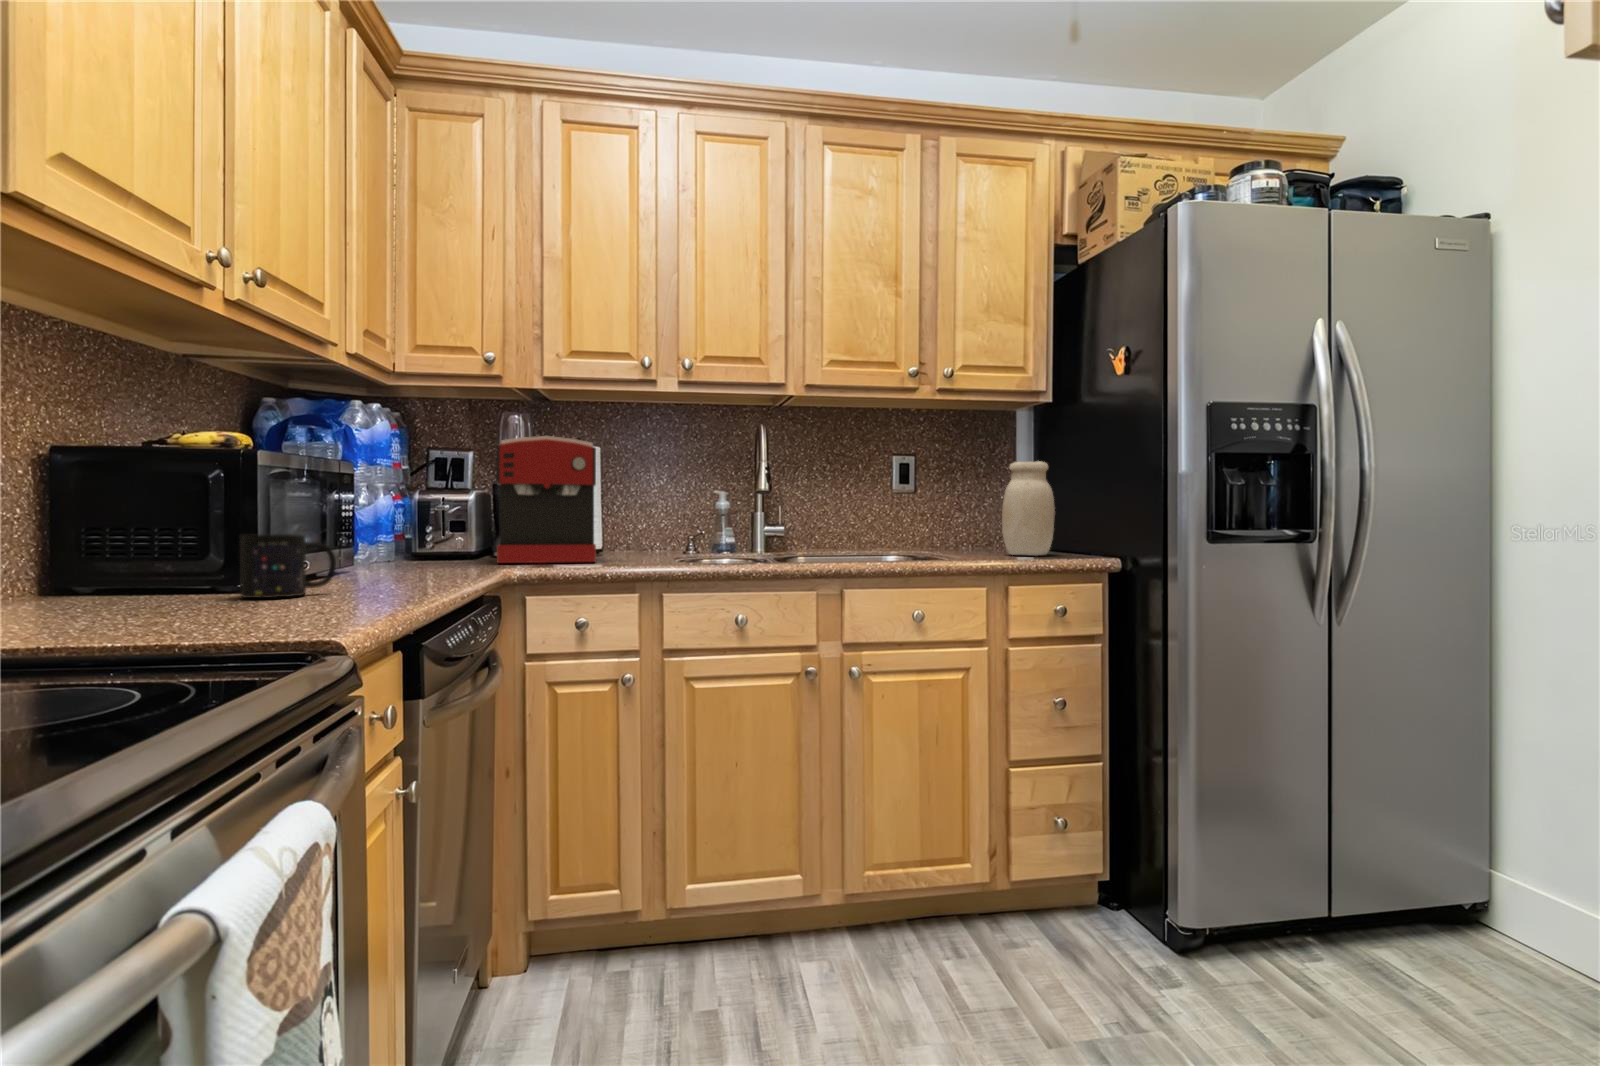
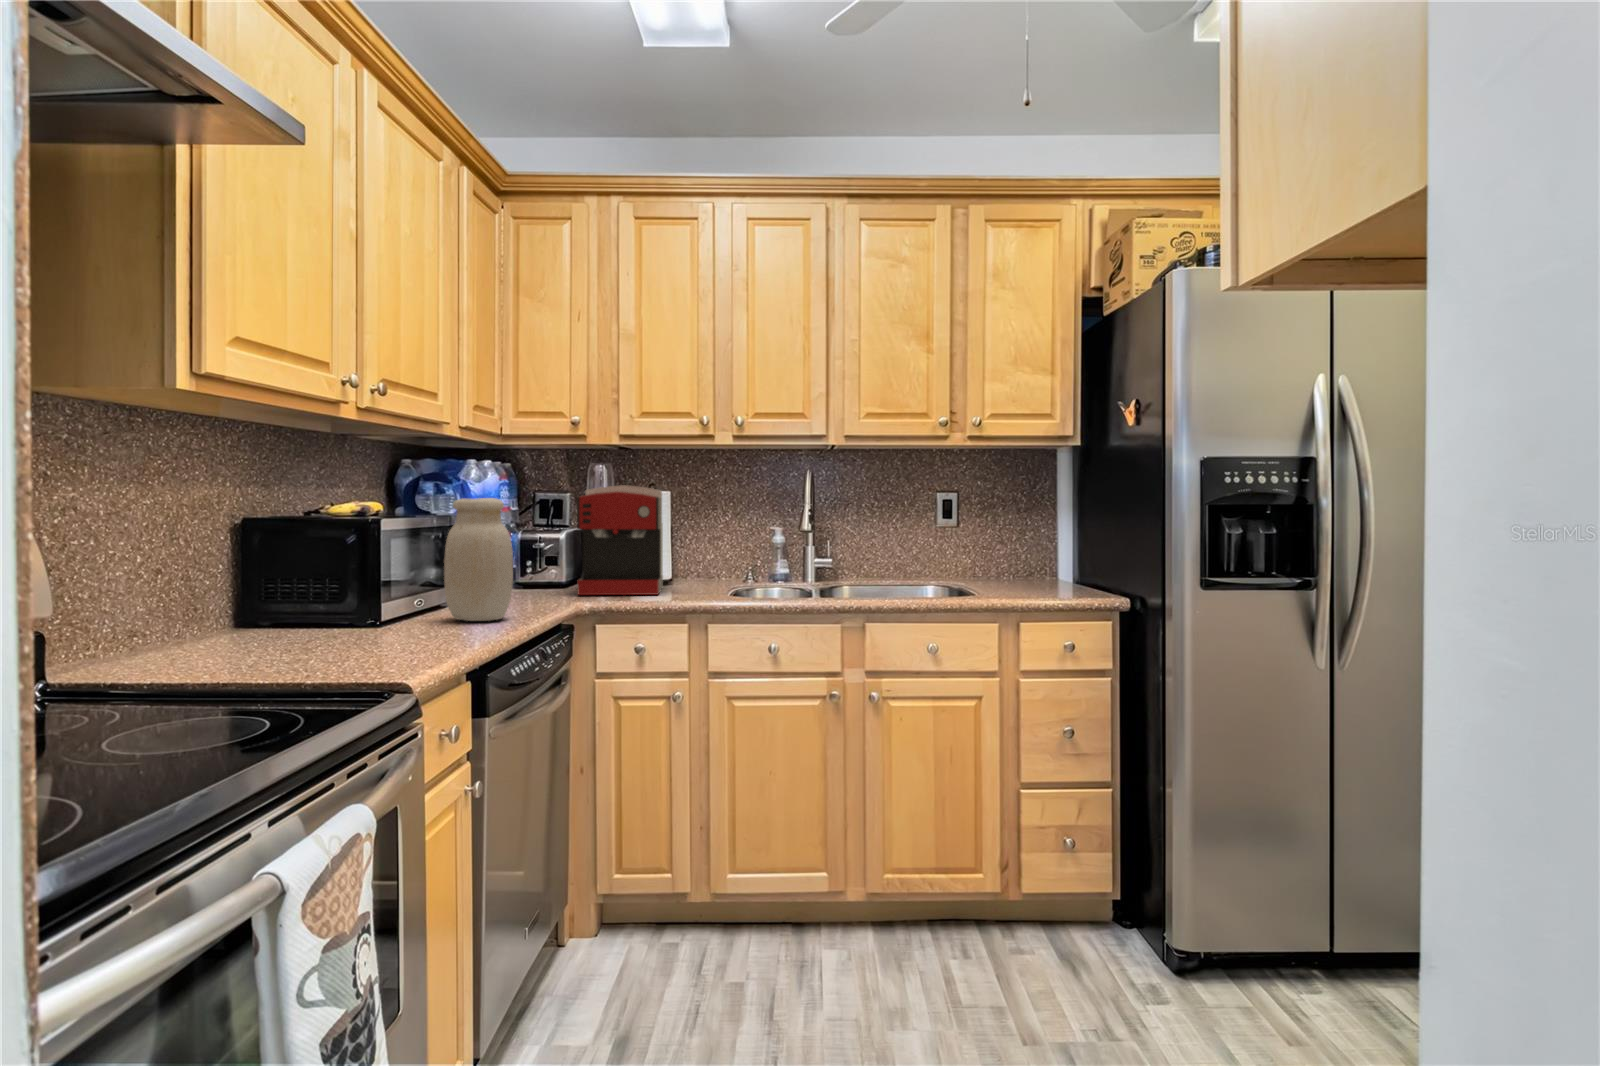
jar: present [1002,461,1055,556] -> present [444,498,513,621]
mug: present [240,534,336,598] -> none [362,587,432,637]

